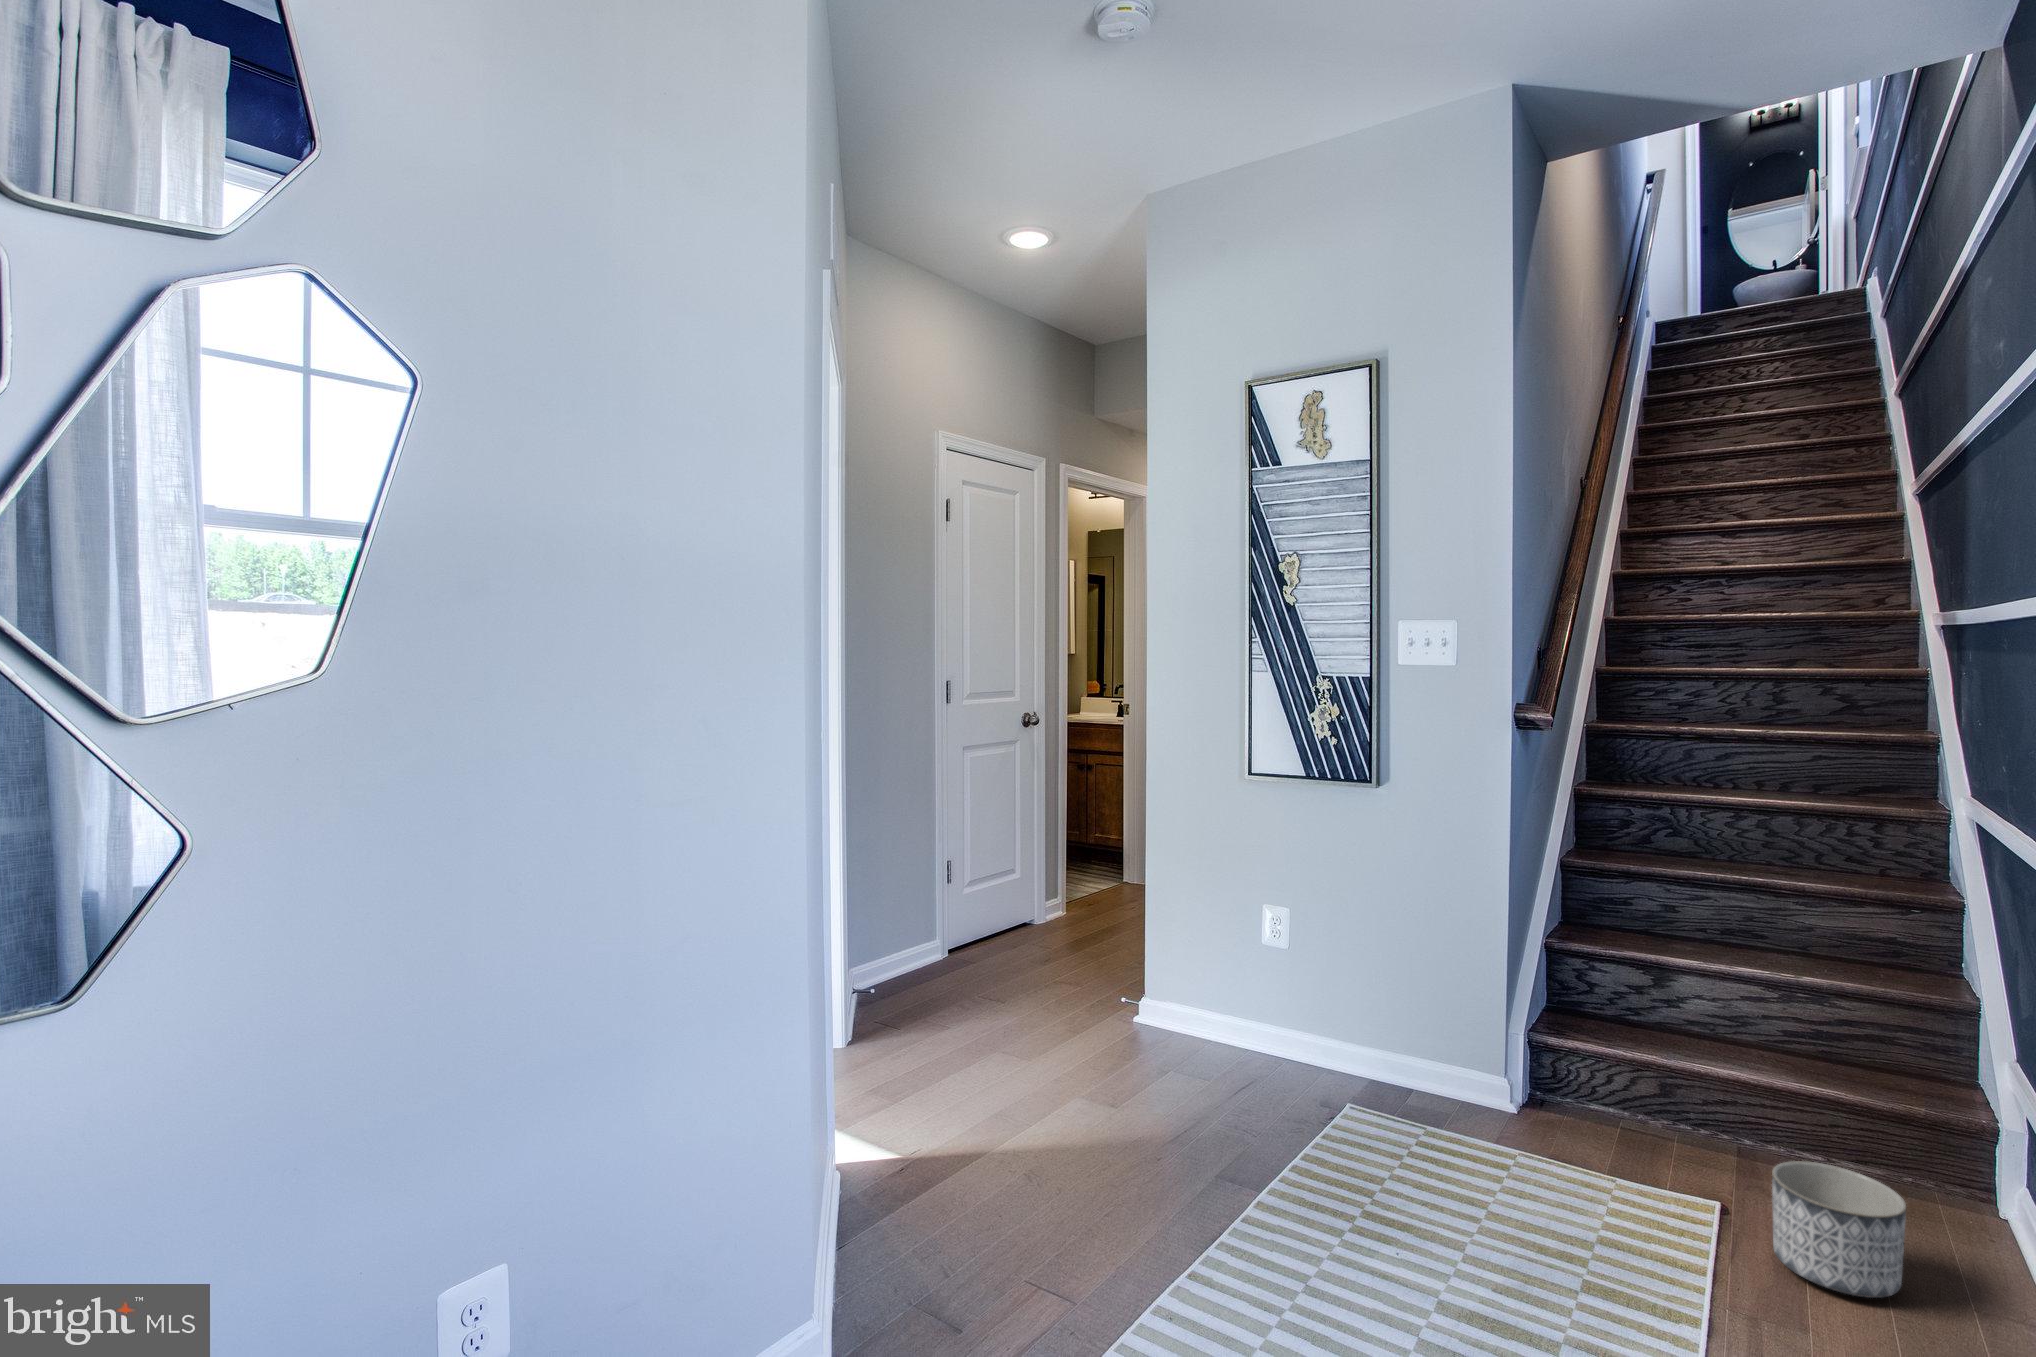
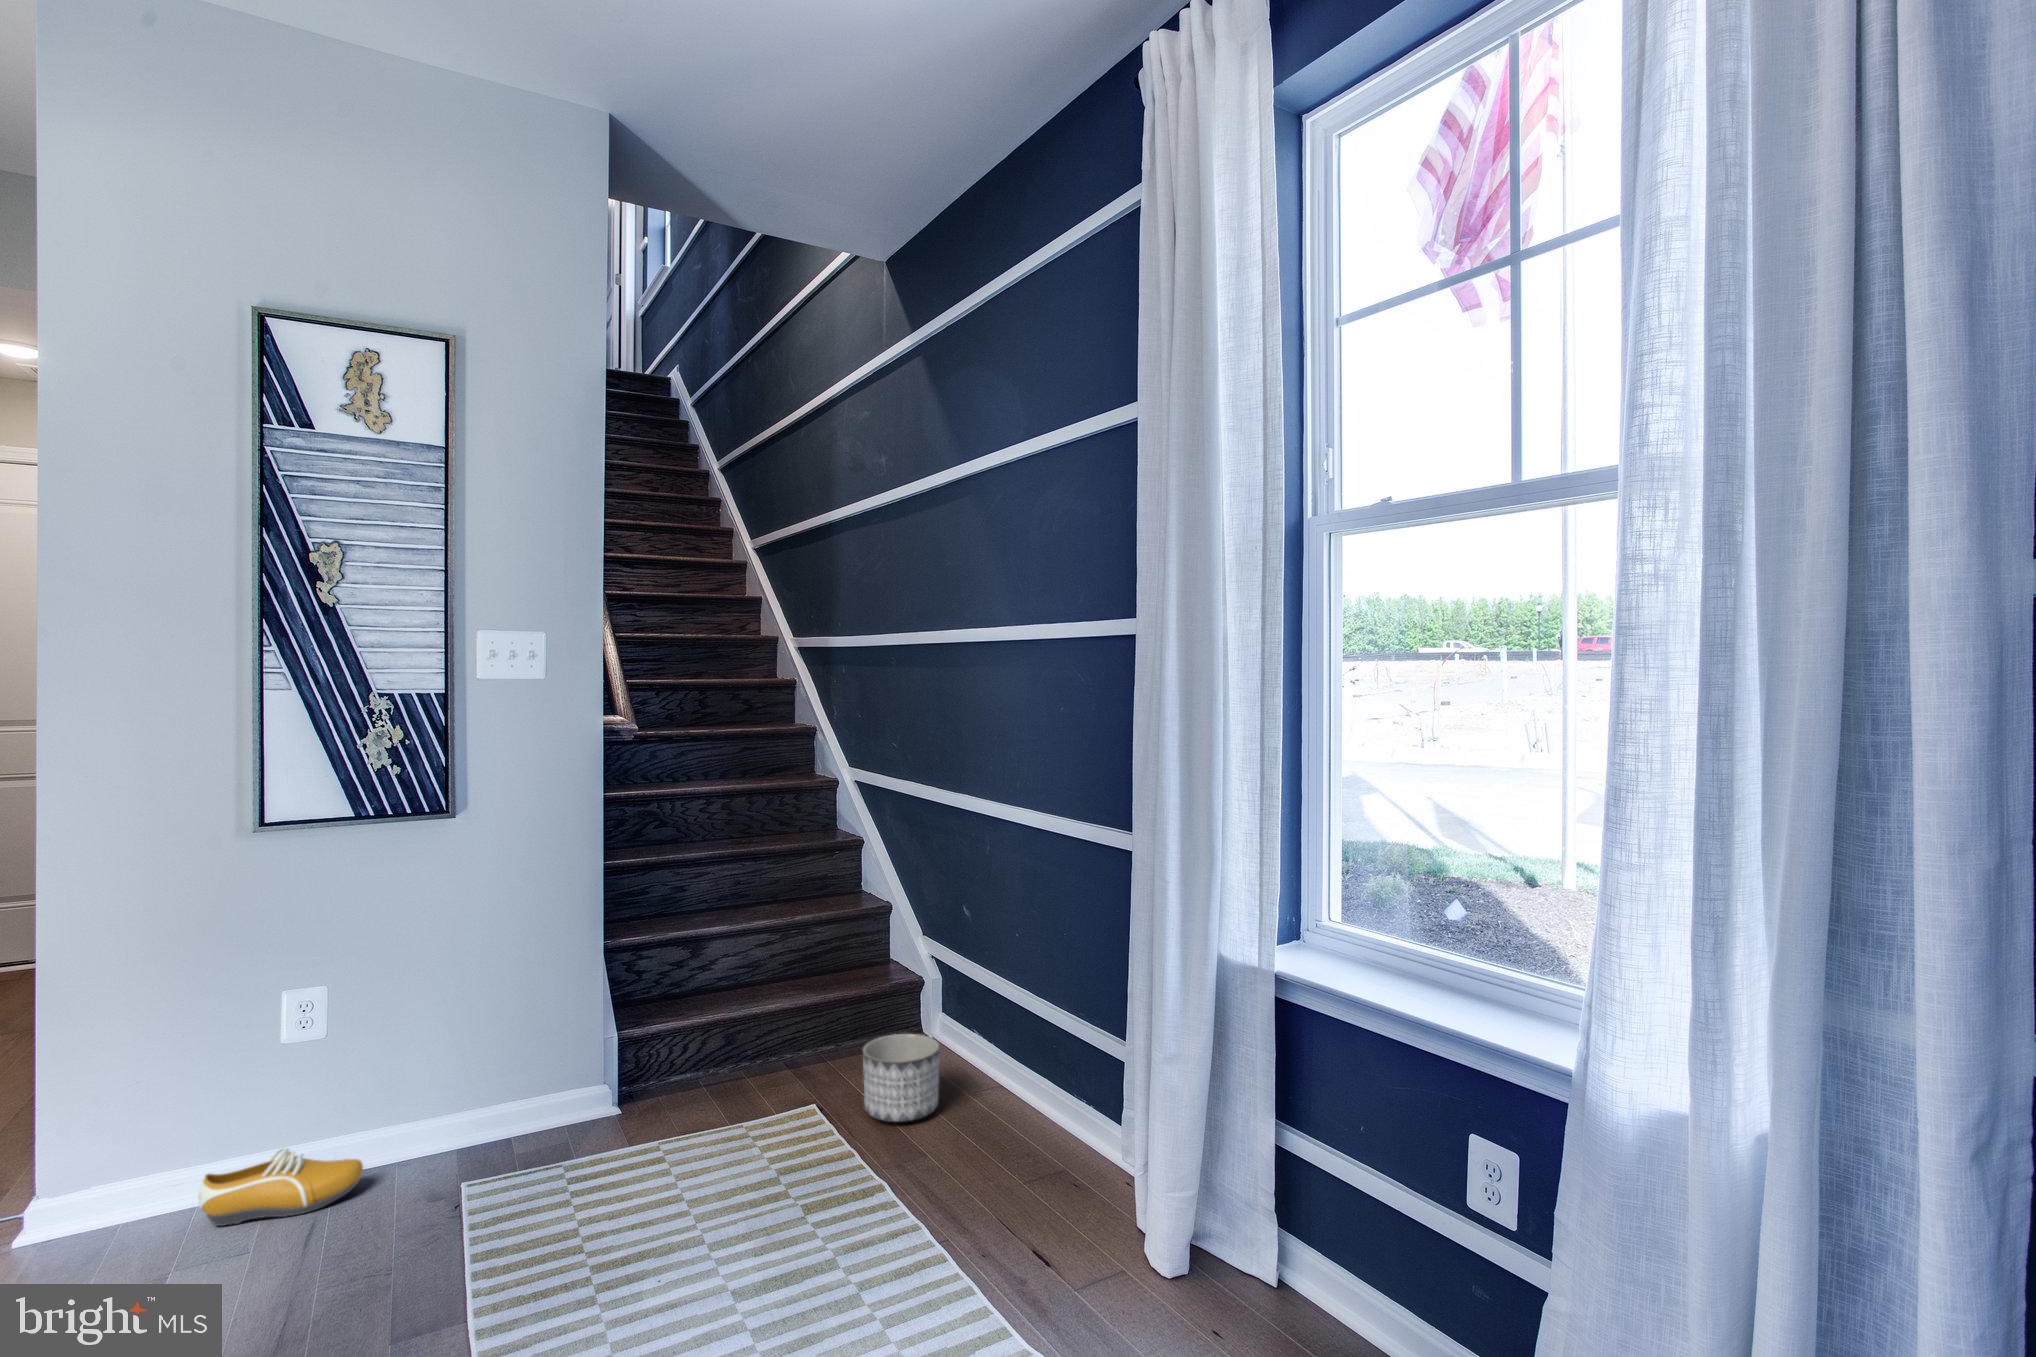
shoe: none [1202,1014,1297,1070] -> present [199,1148,363,1226]

